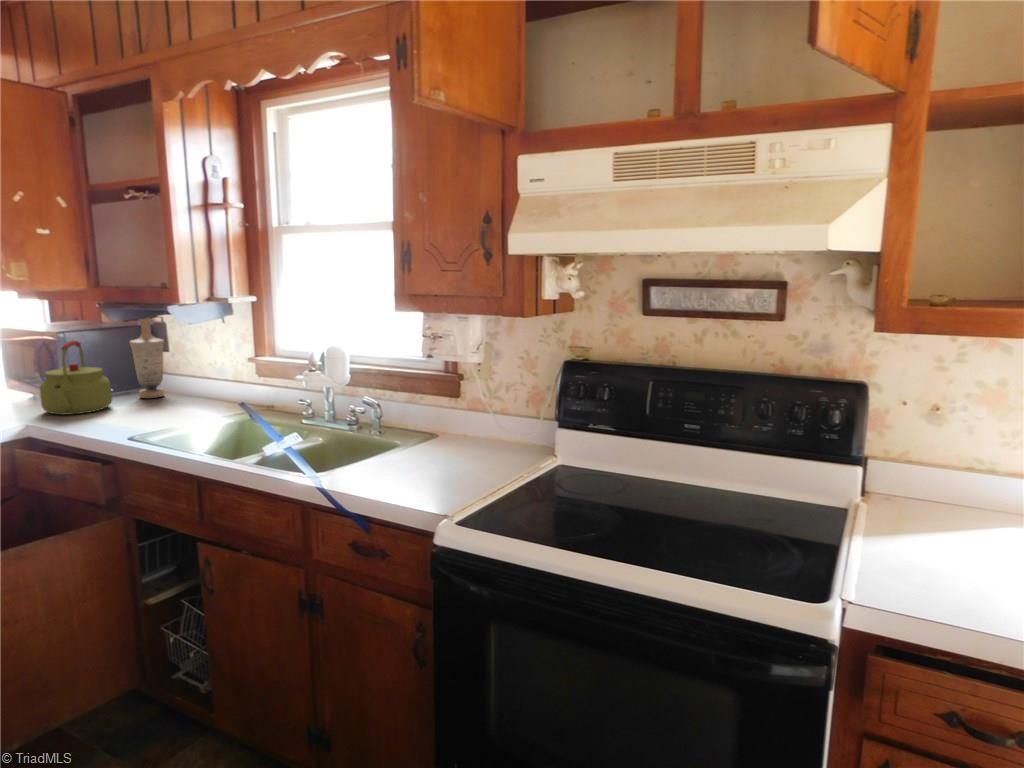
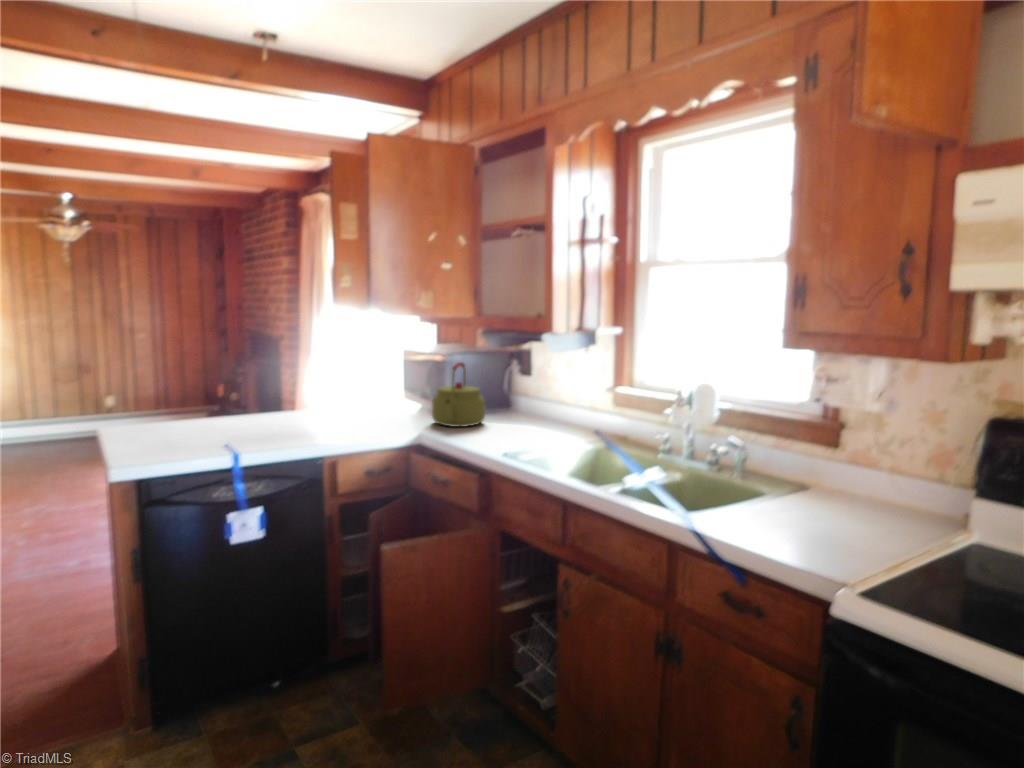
vase: present [130,317,164,398] -> none [501,336,529,418]

